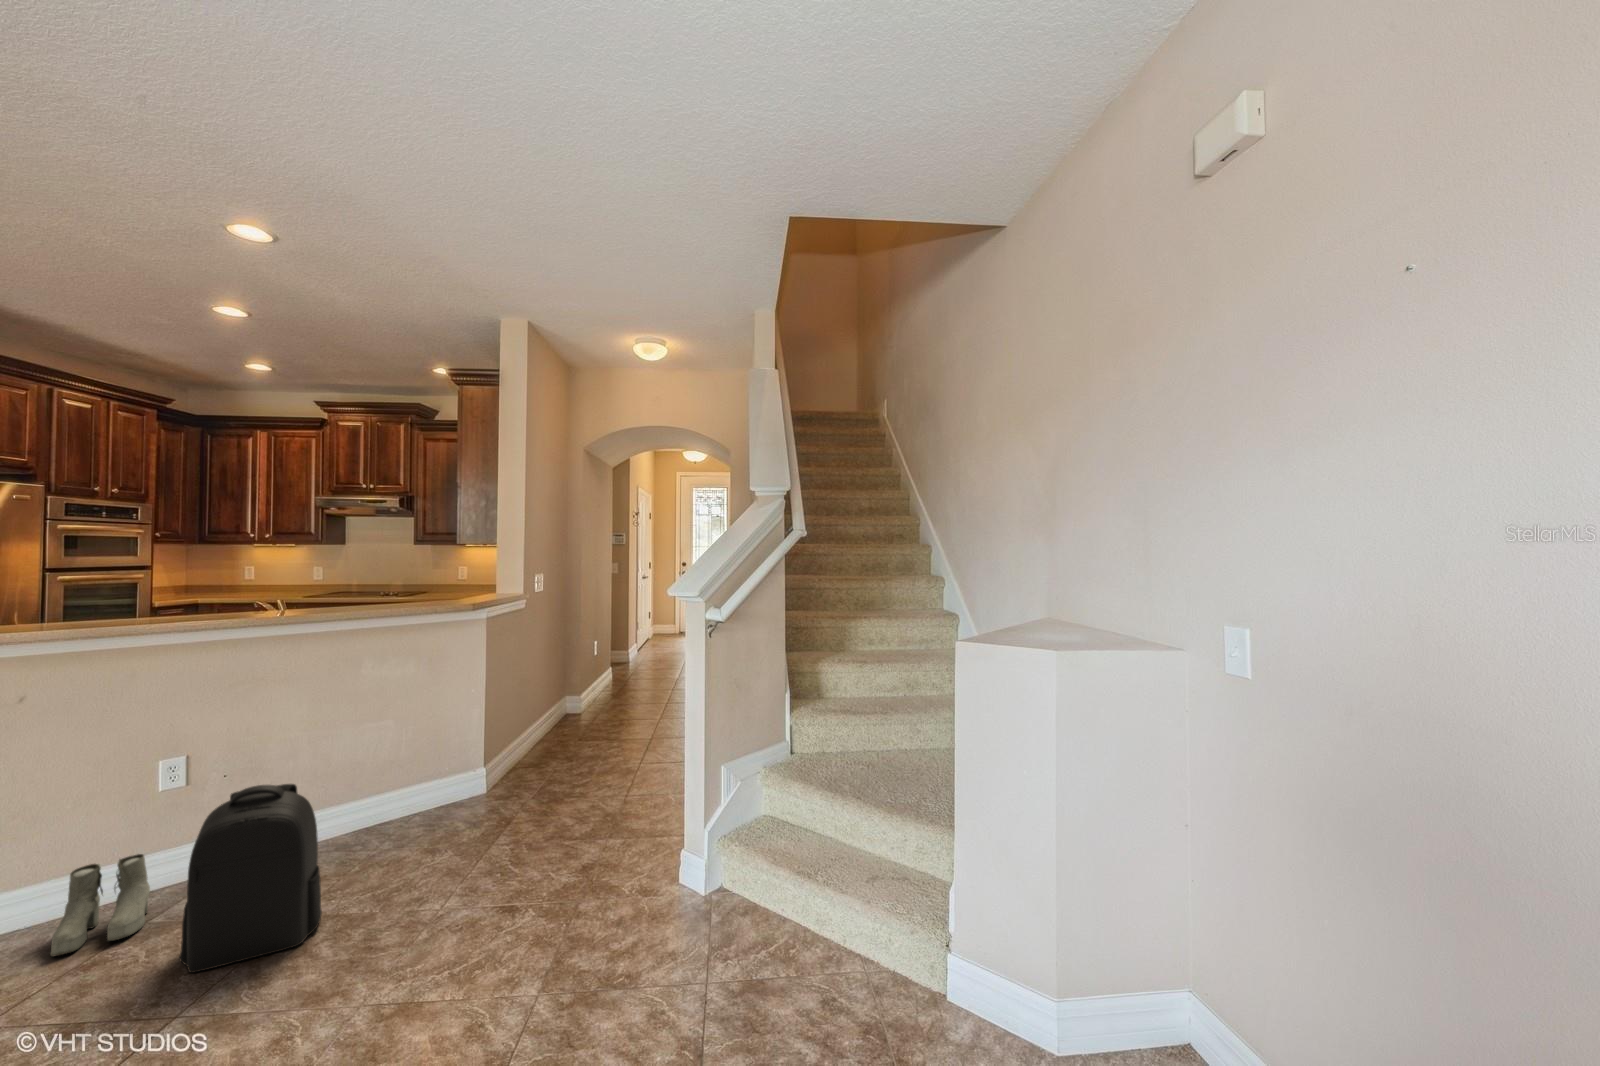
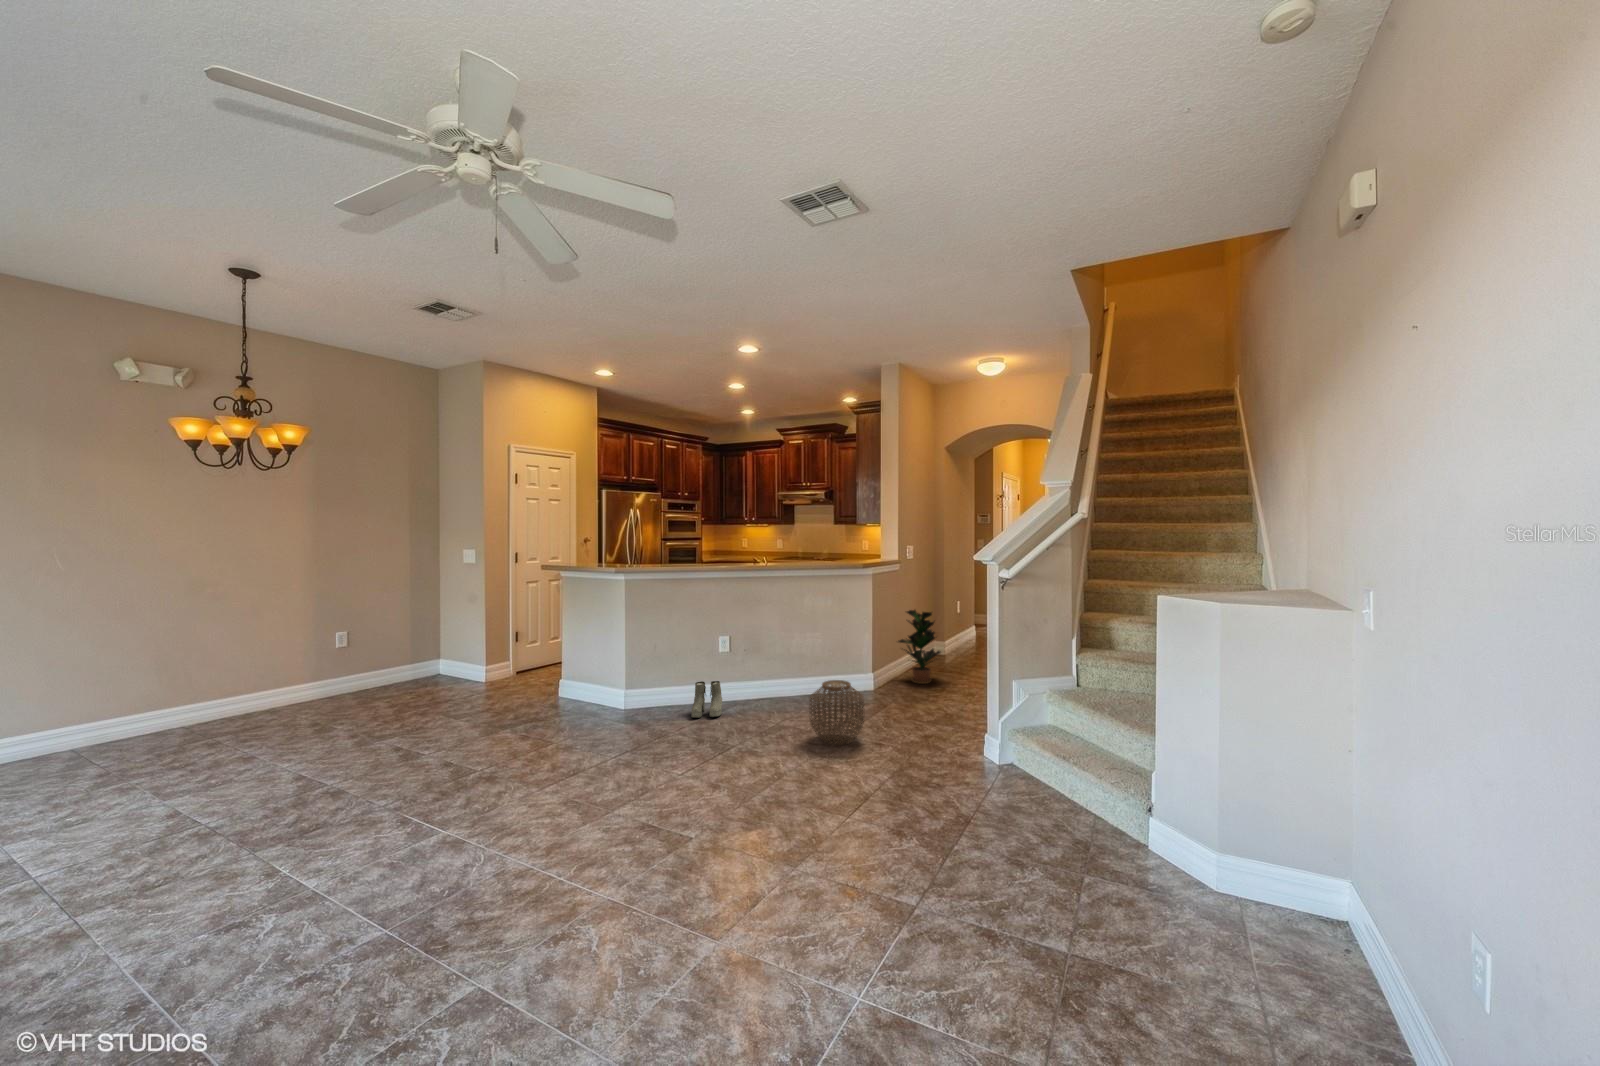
potted plant: none [516,663,585,770] -> present [898,610,941,684]
backpack: present [179,784,322,973] -> none [738,652,793,735]
woven basket: none [360,814,475,944] -> present [809,680,864,745]

